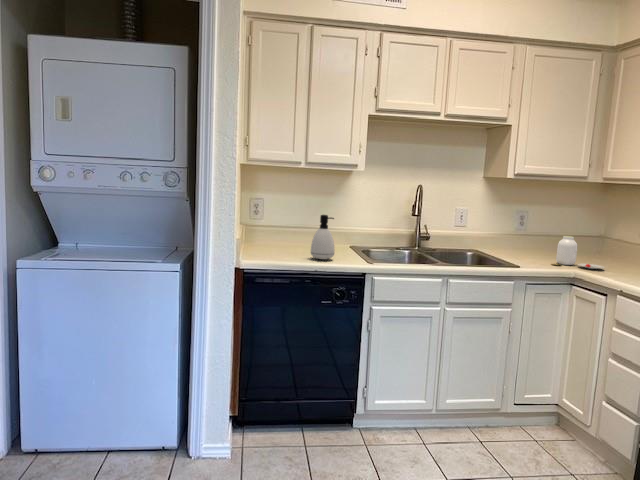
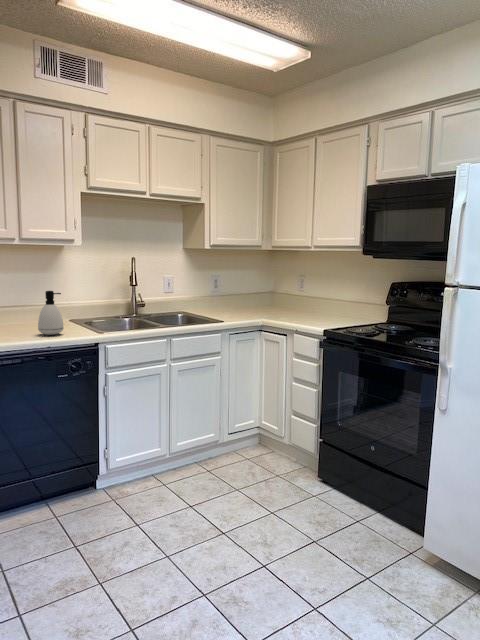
jar: present [552,236,604,269] -> none [245,294,282,318]

